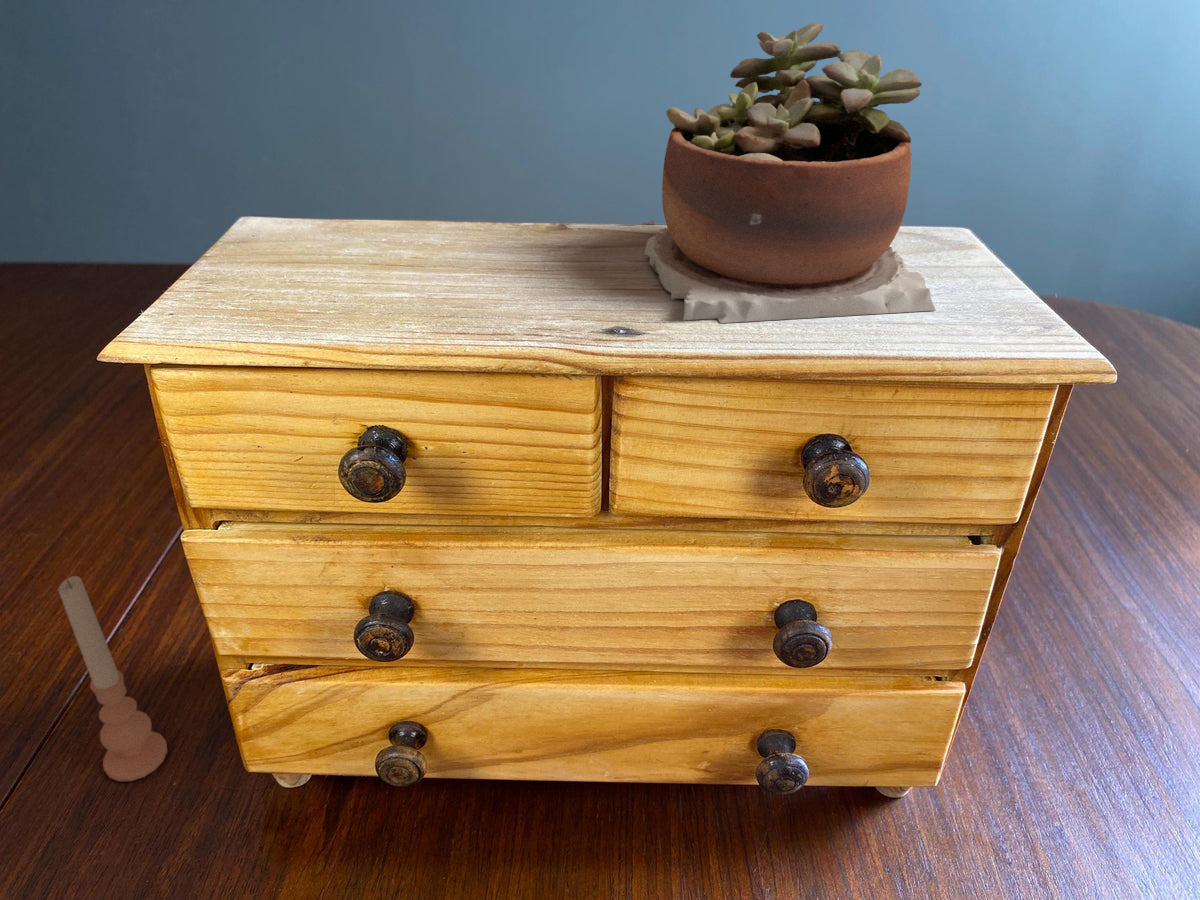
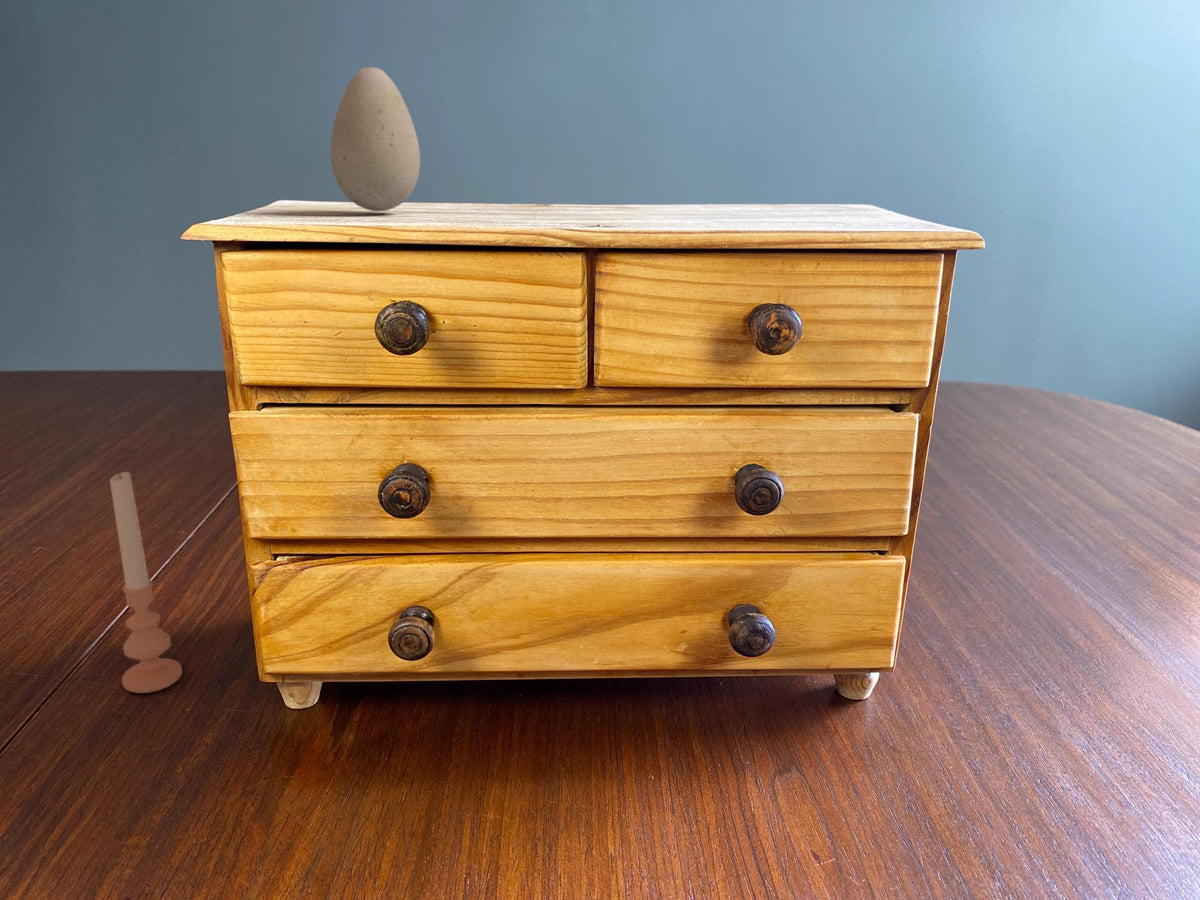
succulent plant: present [643,23,936,323] -> none [611,37,844,224]
decorative egg: none [285,86,400,262] -> present [330,67,420,211]

